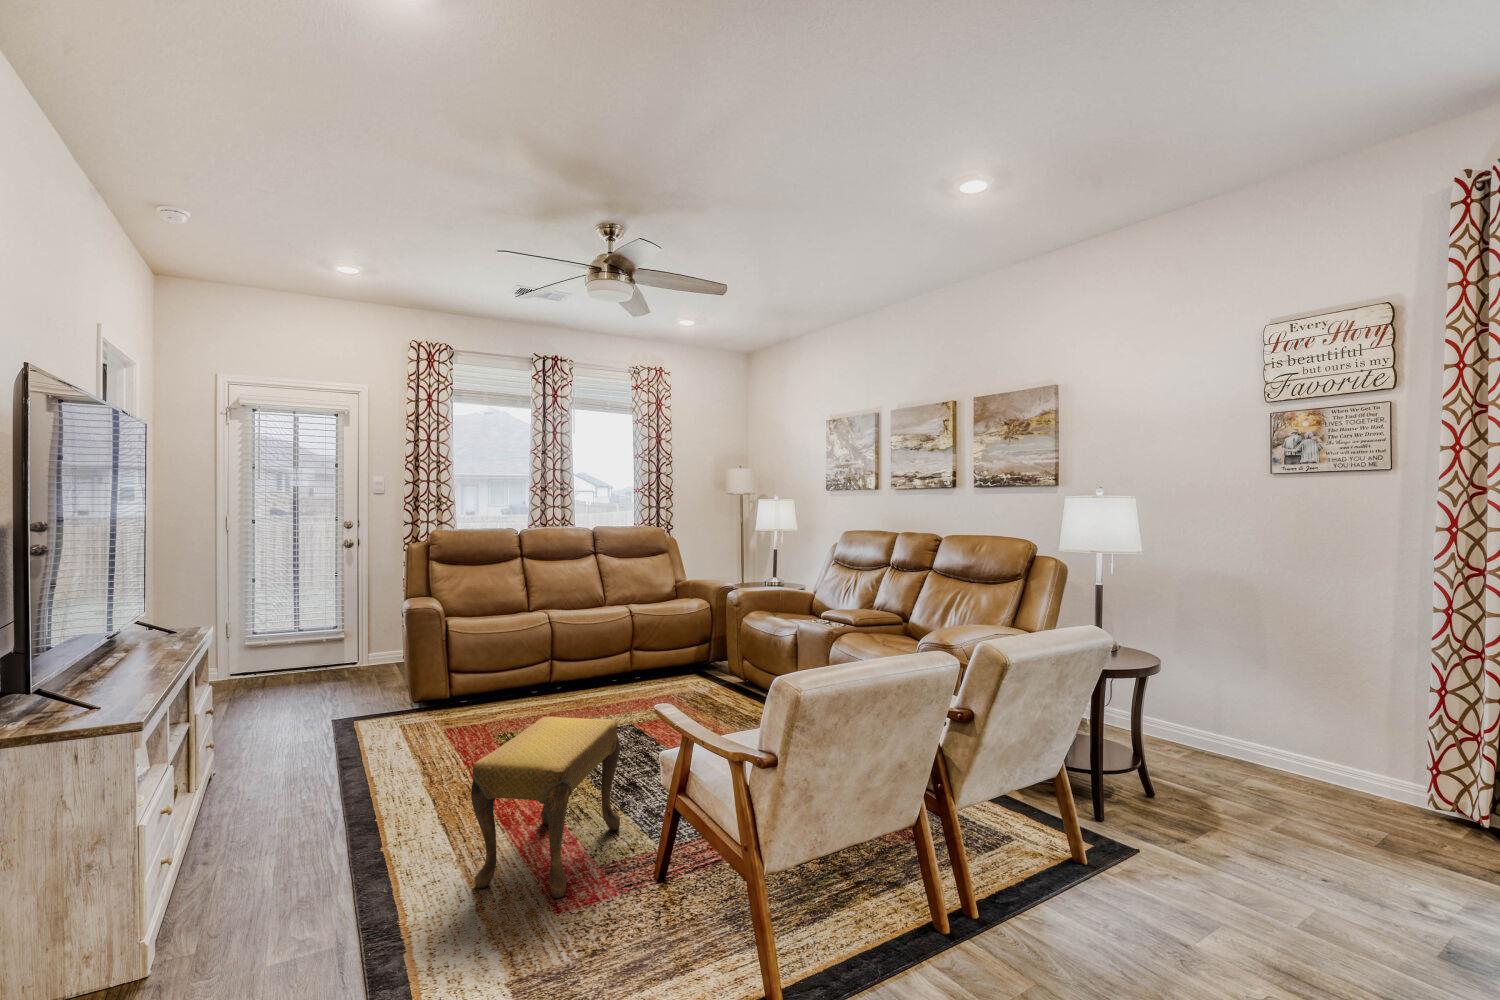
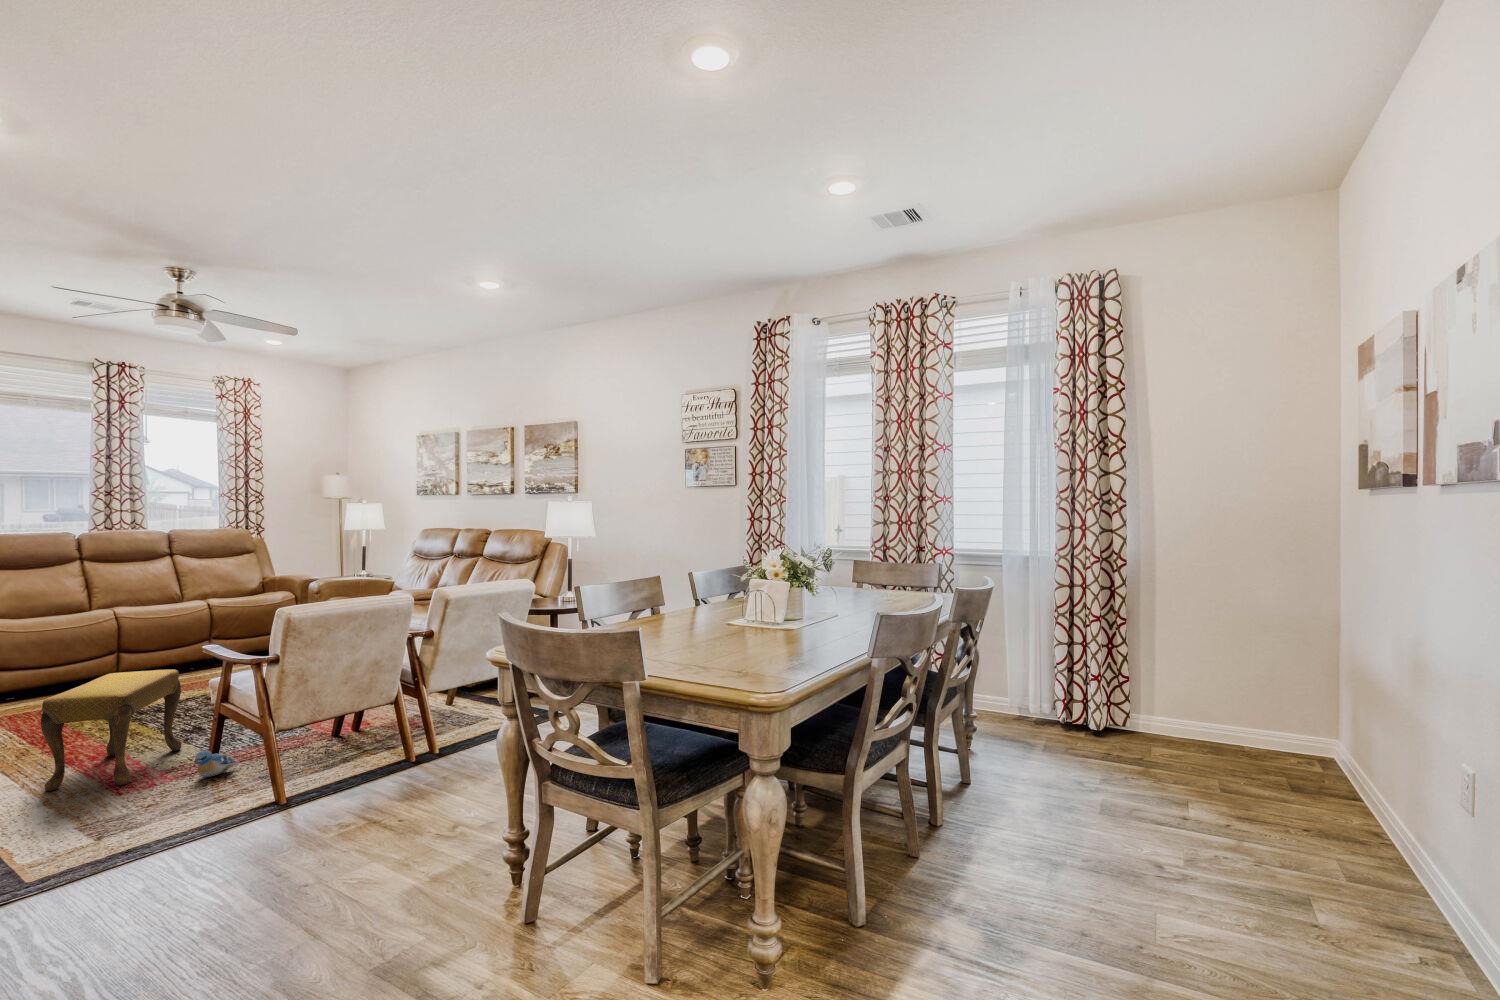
plush toy: none [643,867,697,908] -> present [194,751,239,777]

